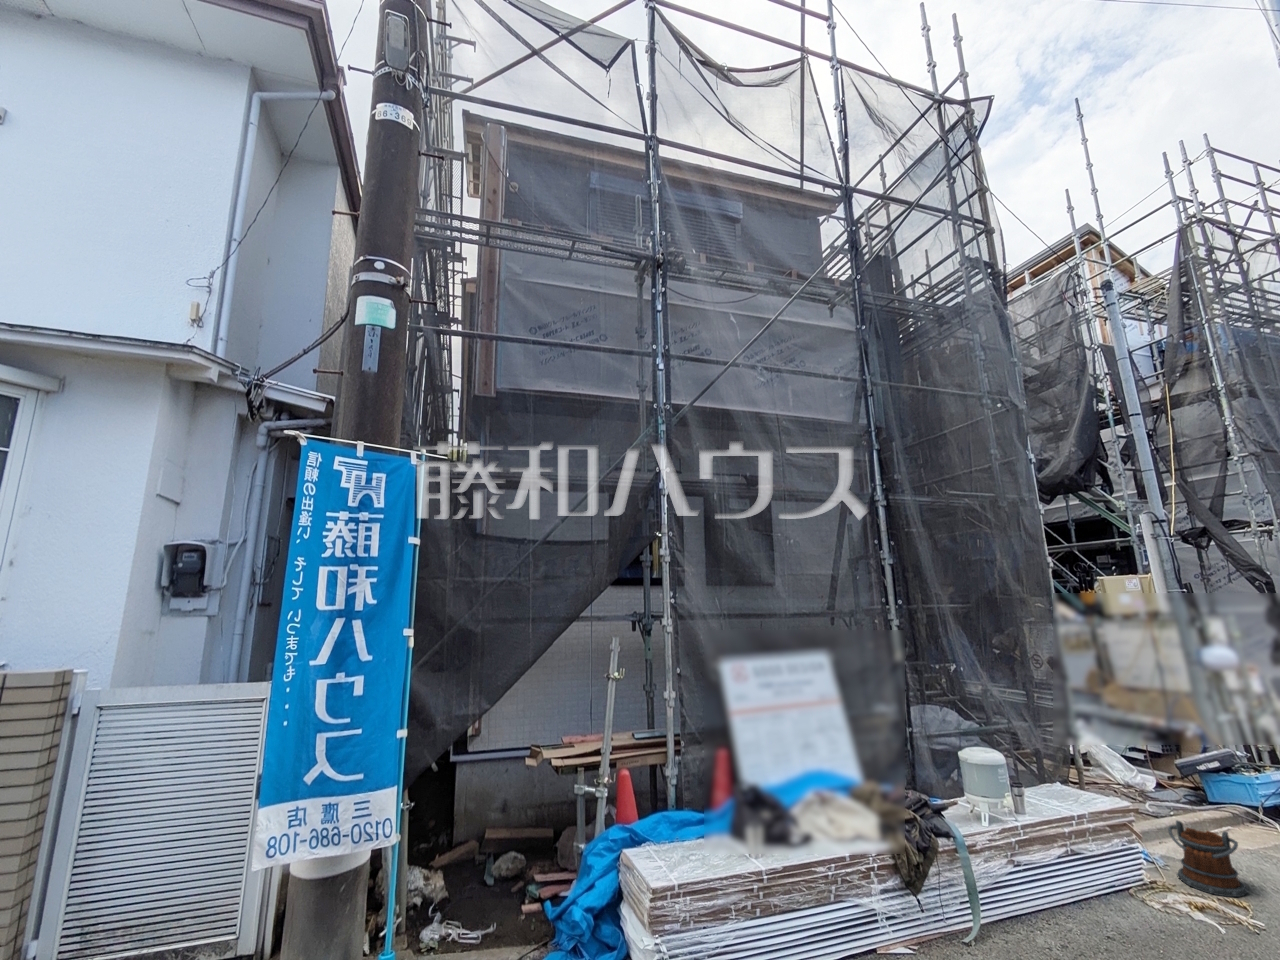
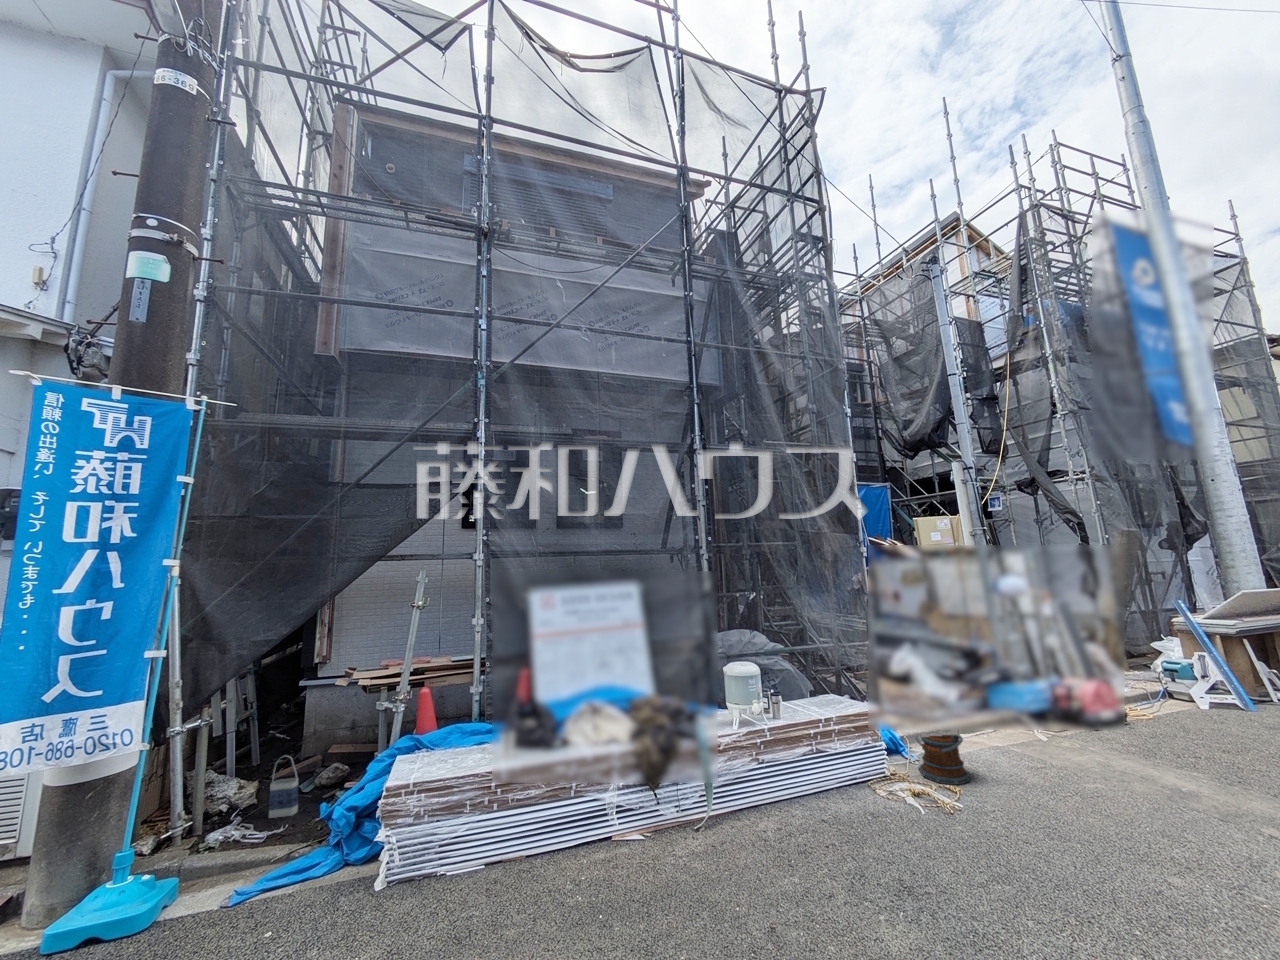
bag: none [454,841,483,913] -> present [269,756,298,818]

